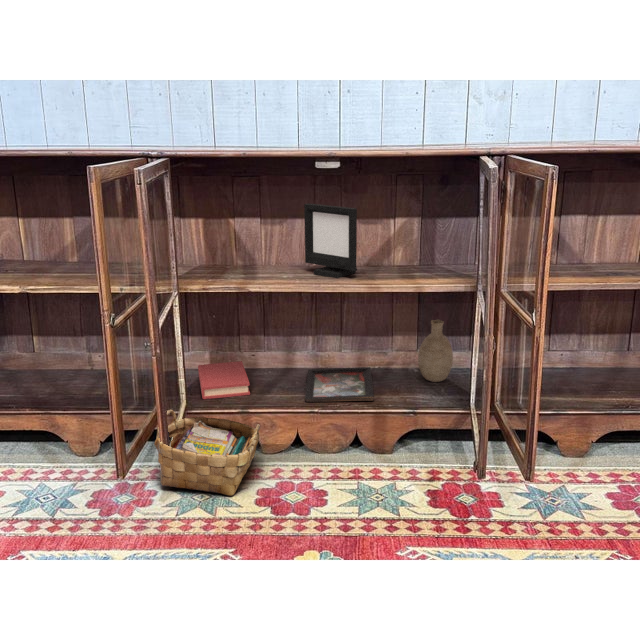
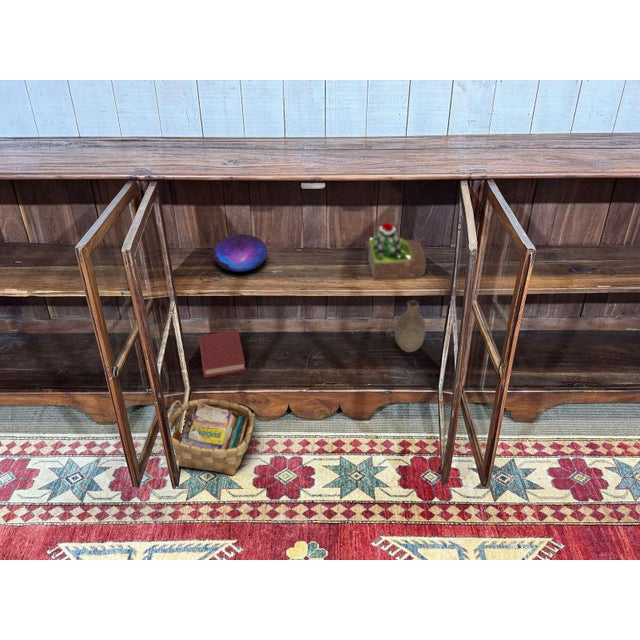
picture frame: present [304,203,357,278] -> none [291,201,341,276]
succulent plant: none [386,223,448,281] -> present [368,223,426,281]
decorative orb: none [221,240,278,275] -> present [213,234,267,272]
decorative tray: present [305,367,374,402] -> none [294,335,355,381]

